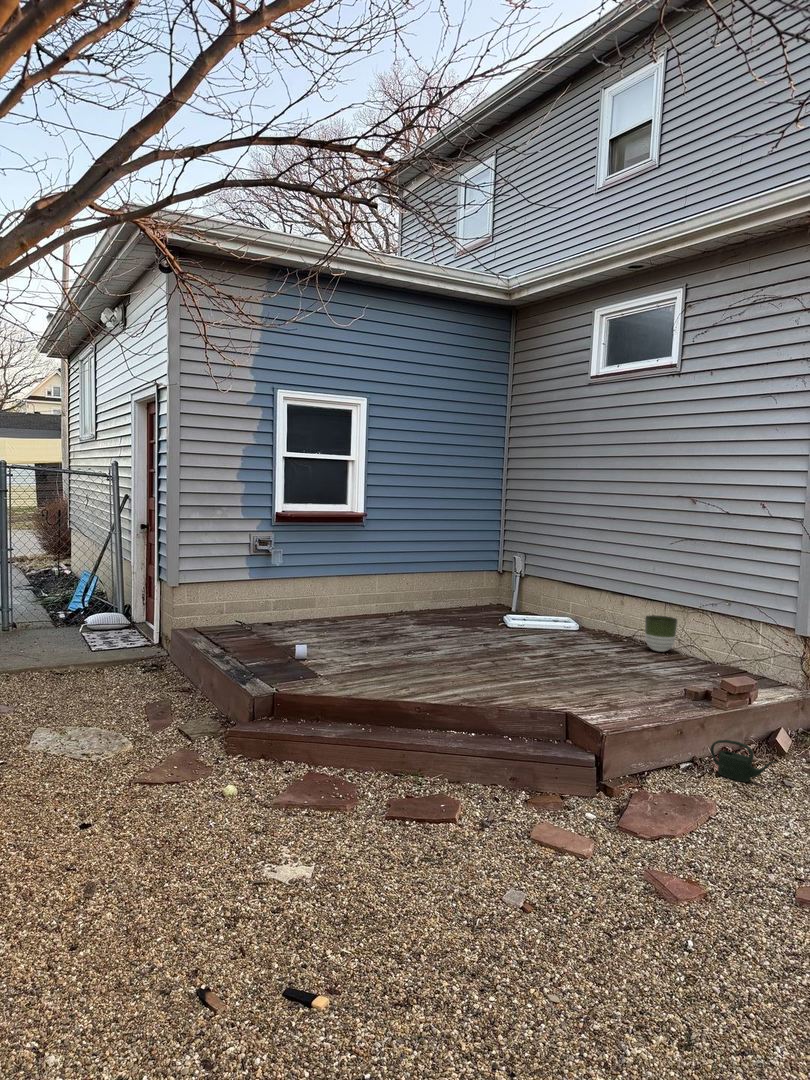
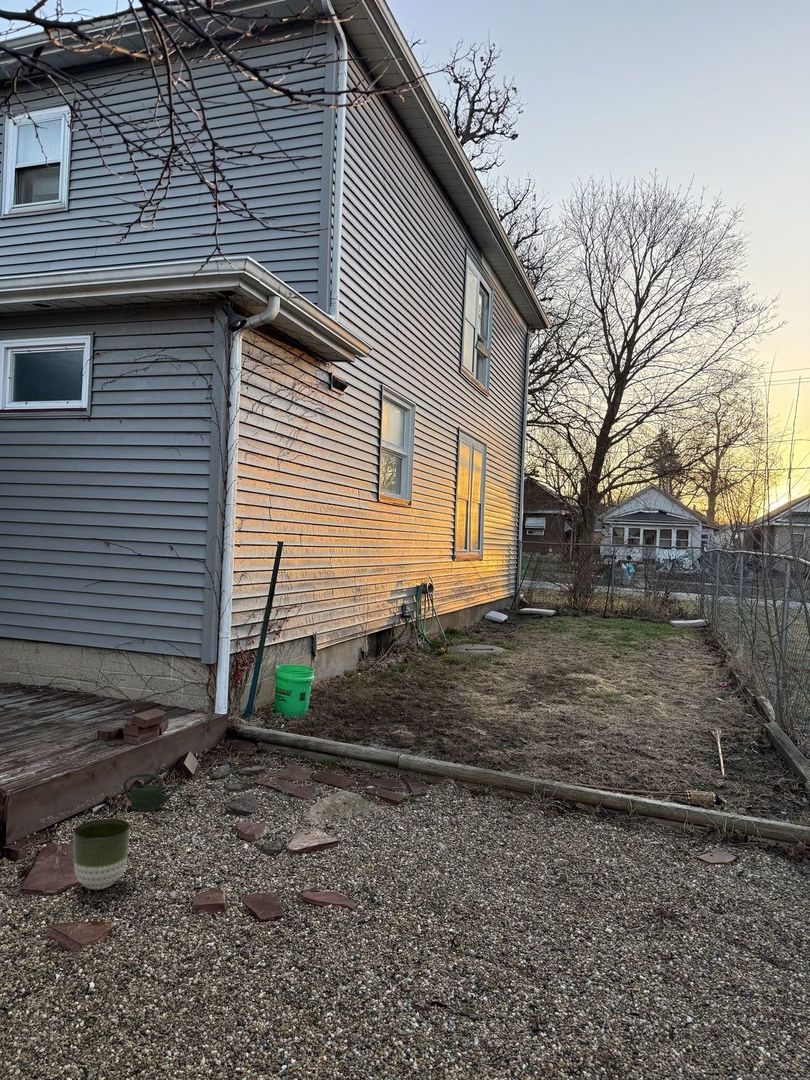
planter: present [645,615,677,652] -> present [73,819,130,890]

